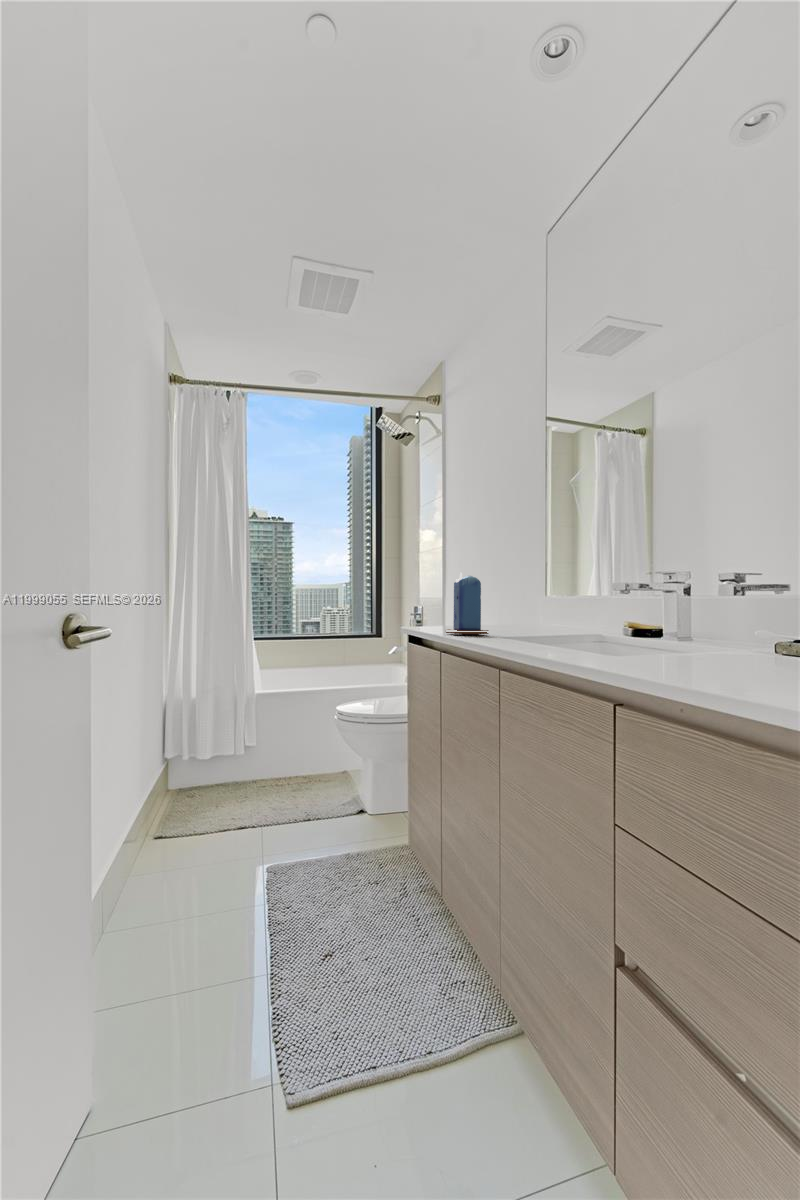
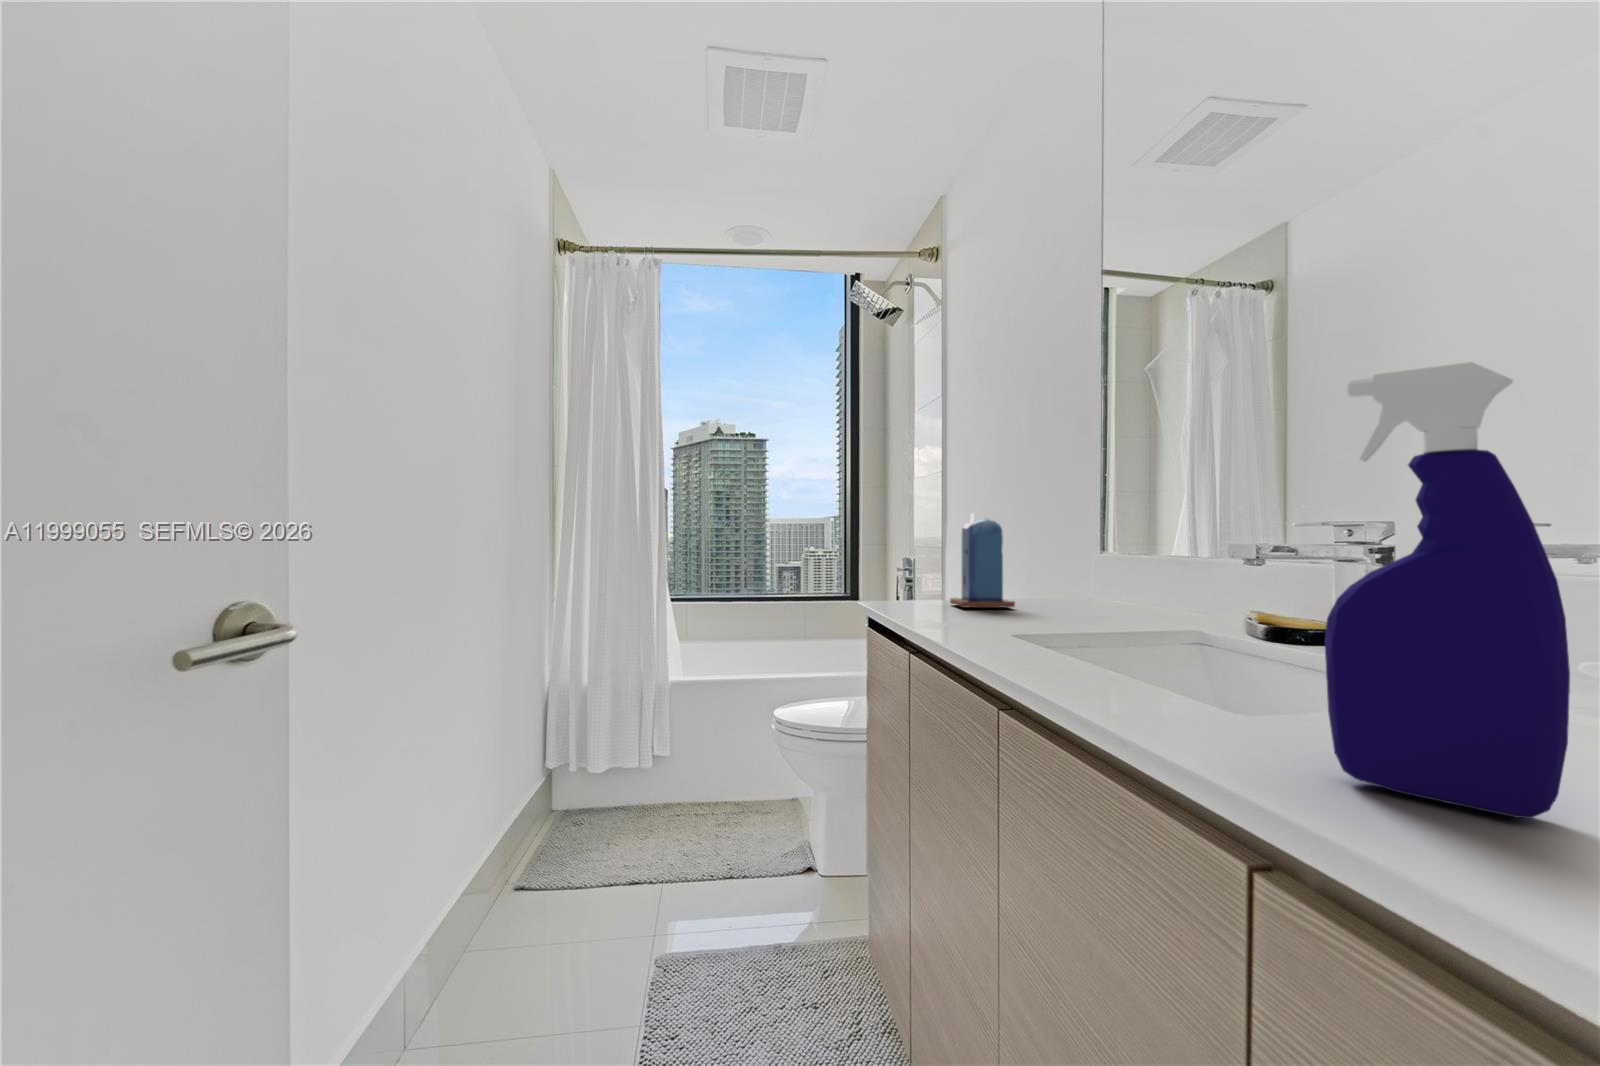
spray bottle: none [635,487,716,667] -> present [1325,362,1570,818]

